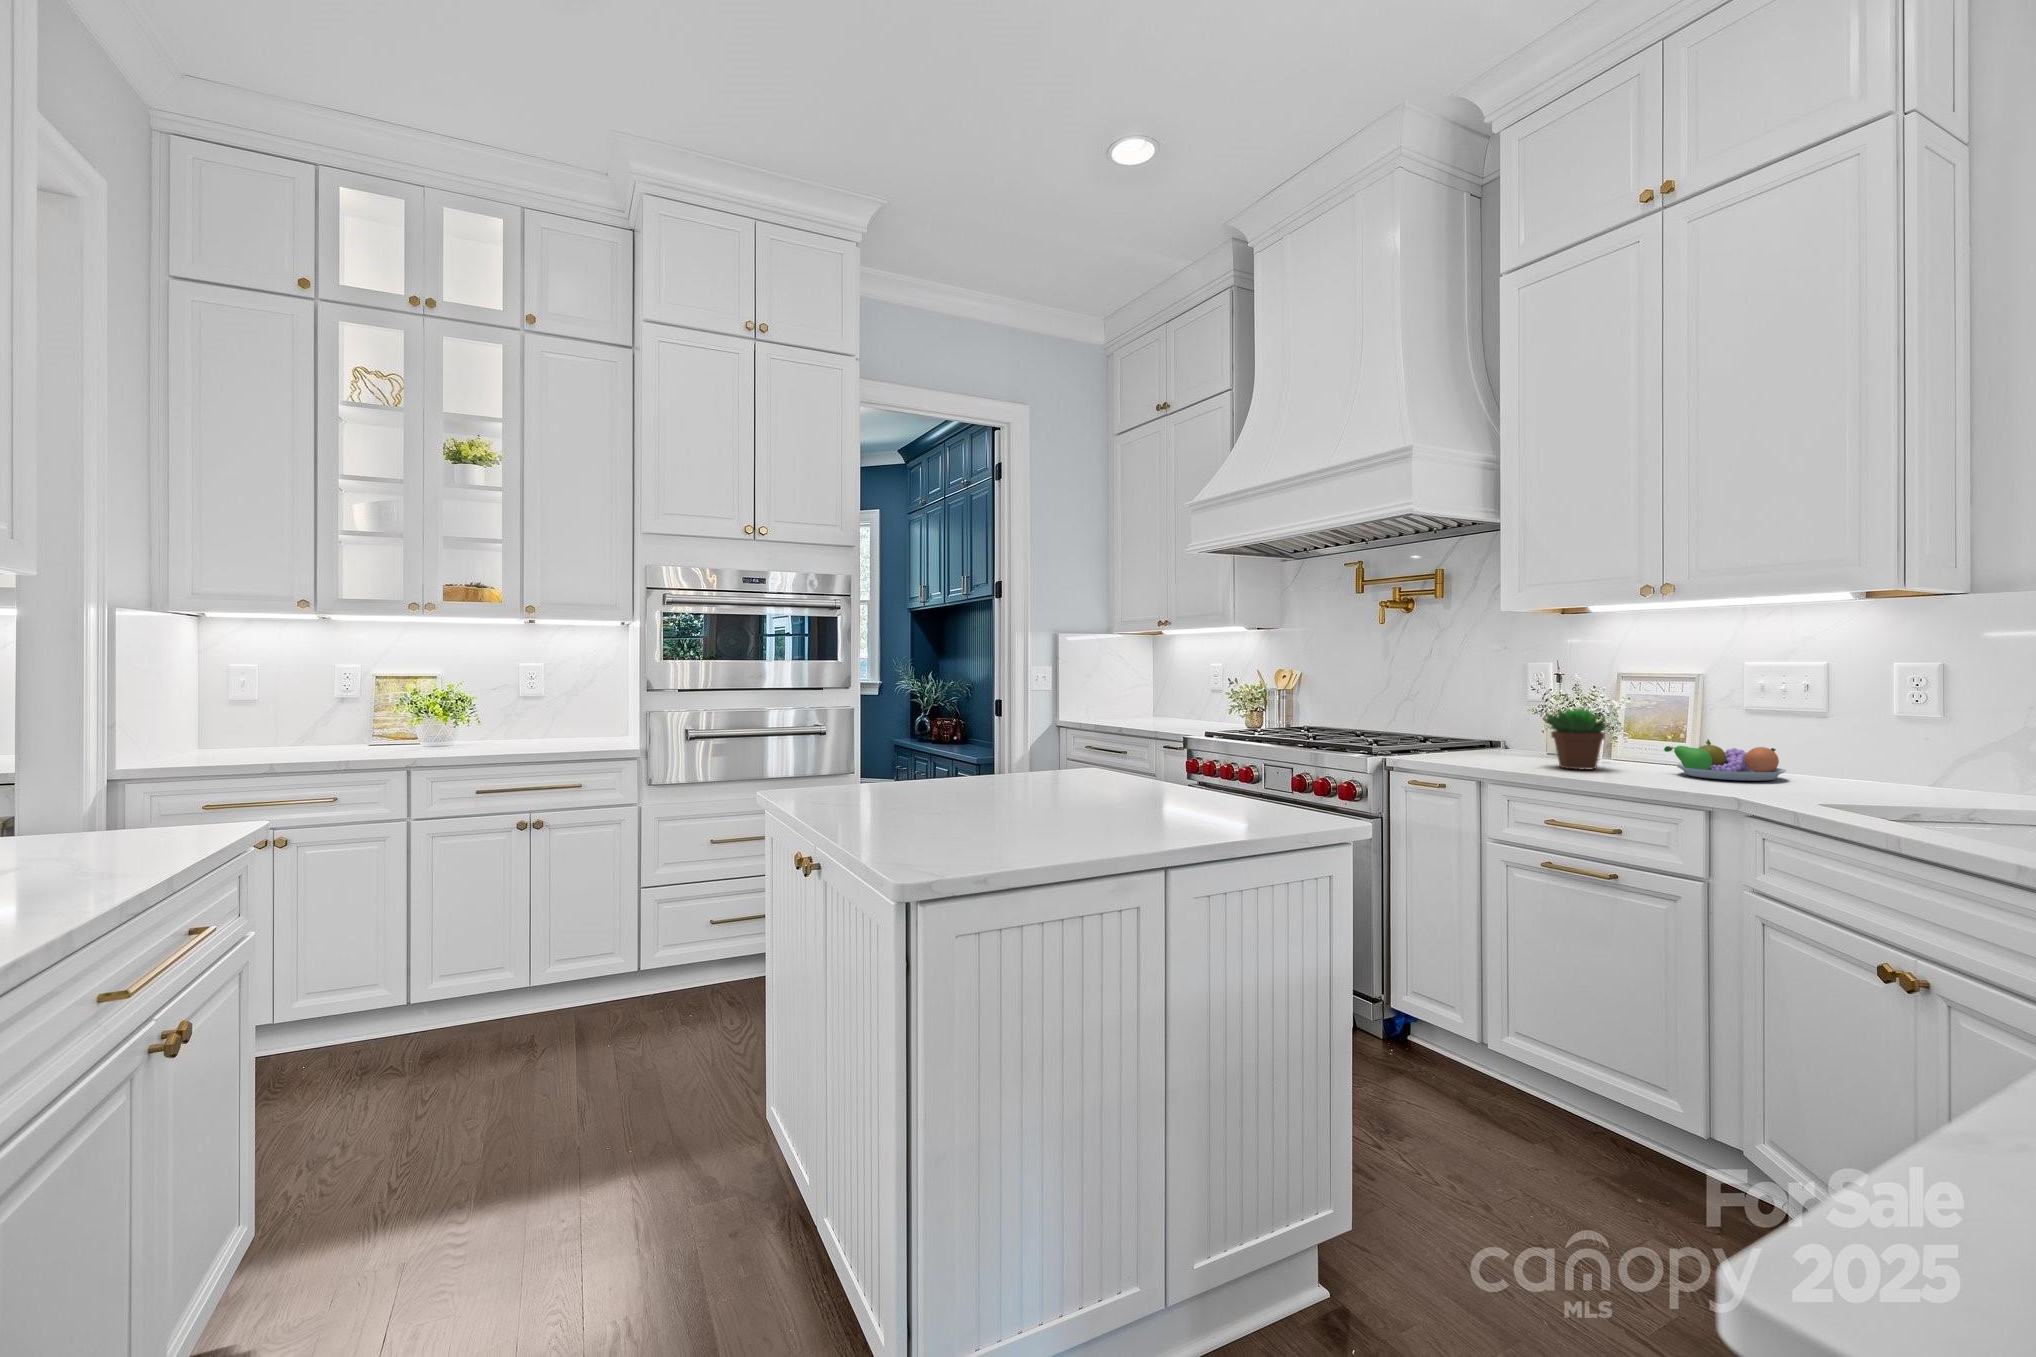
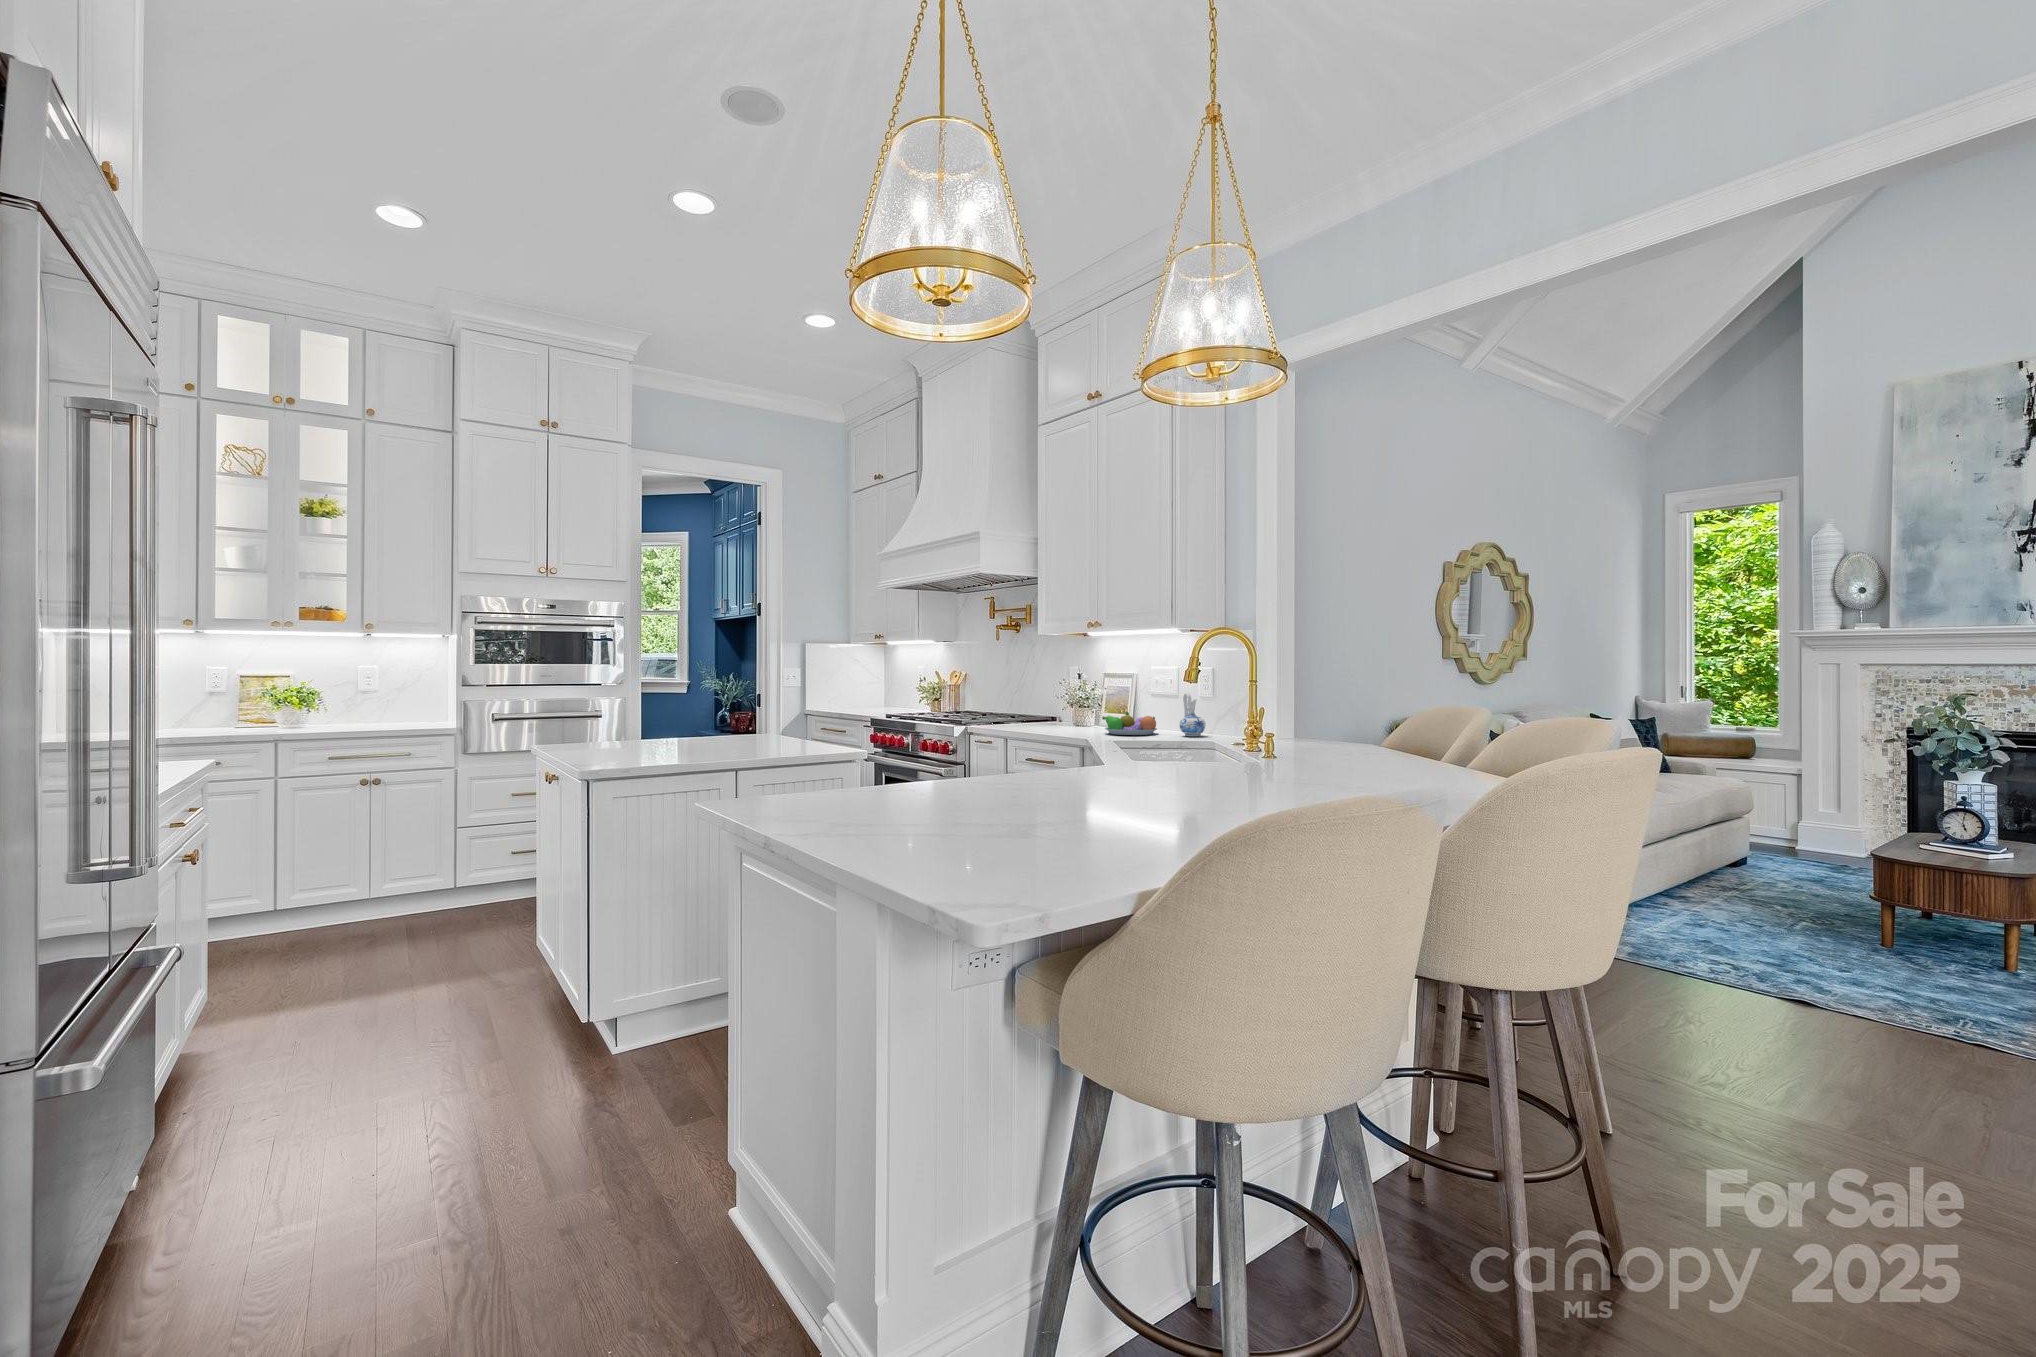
succulent plant: present [1544,708,1608,770] -> none [1041,693,1079,731]
ceramic pitcher: none [1842,709,1901,786] -> present [1179,693,1206,736]

